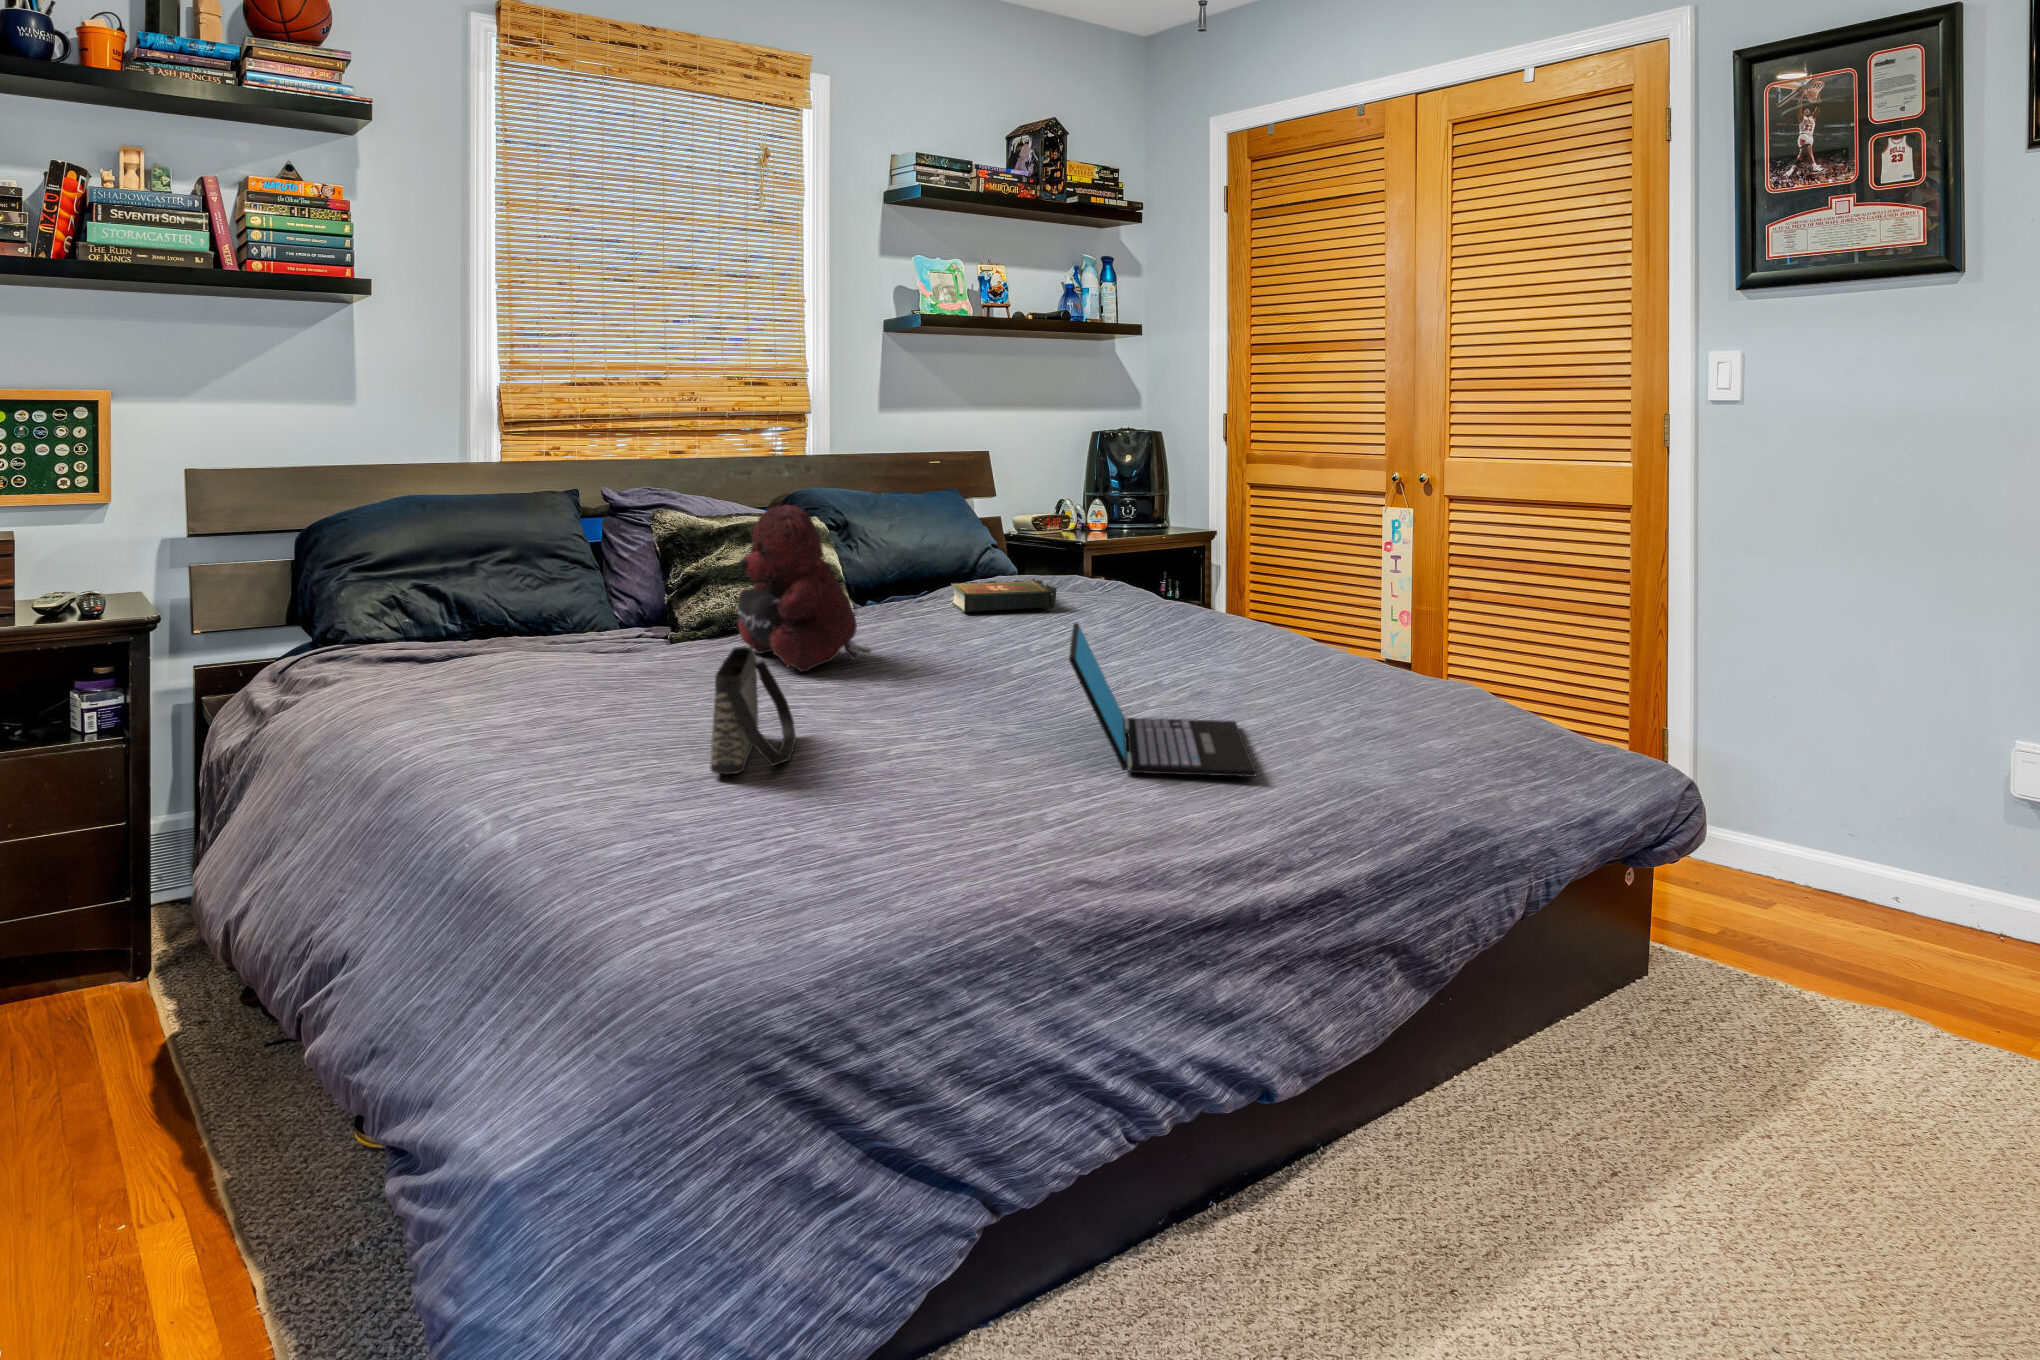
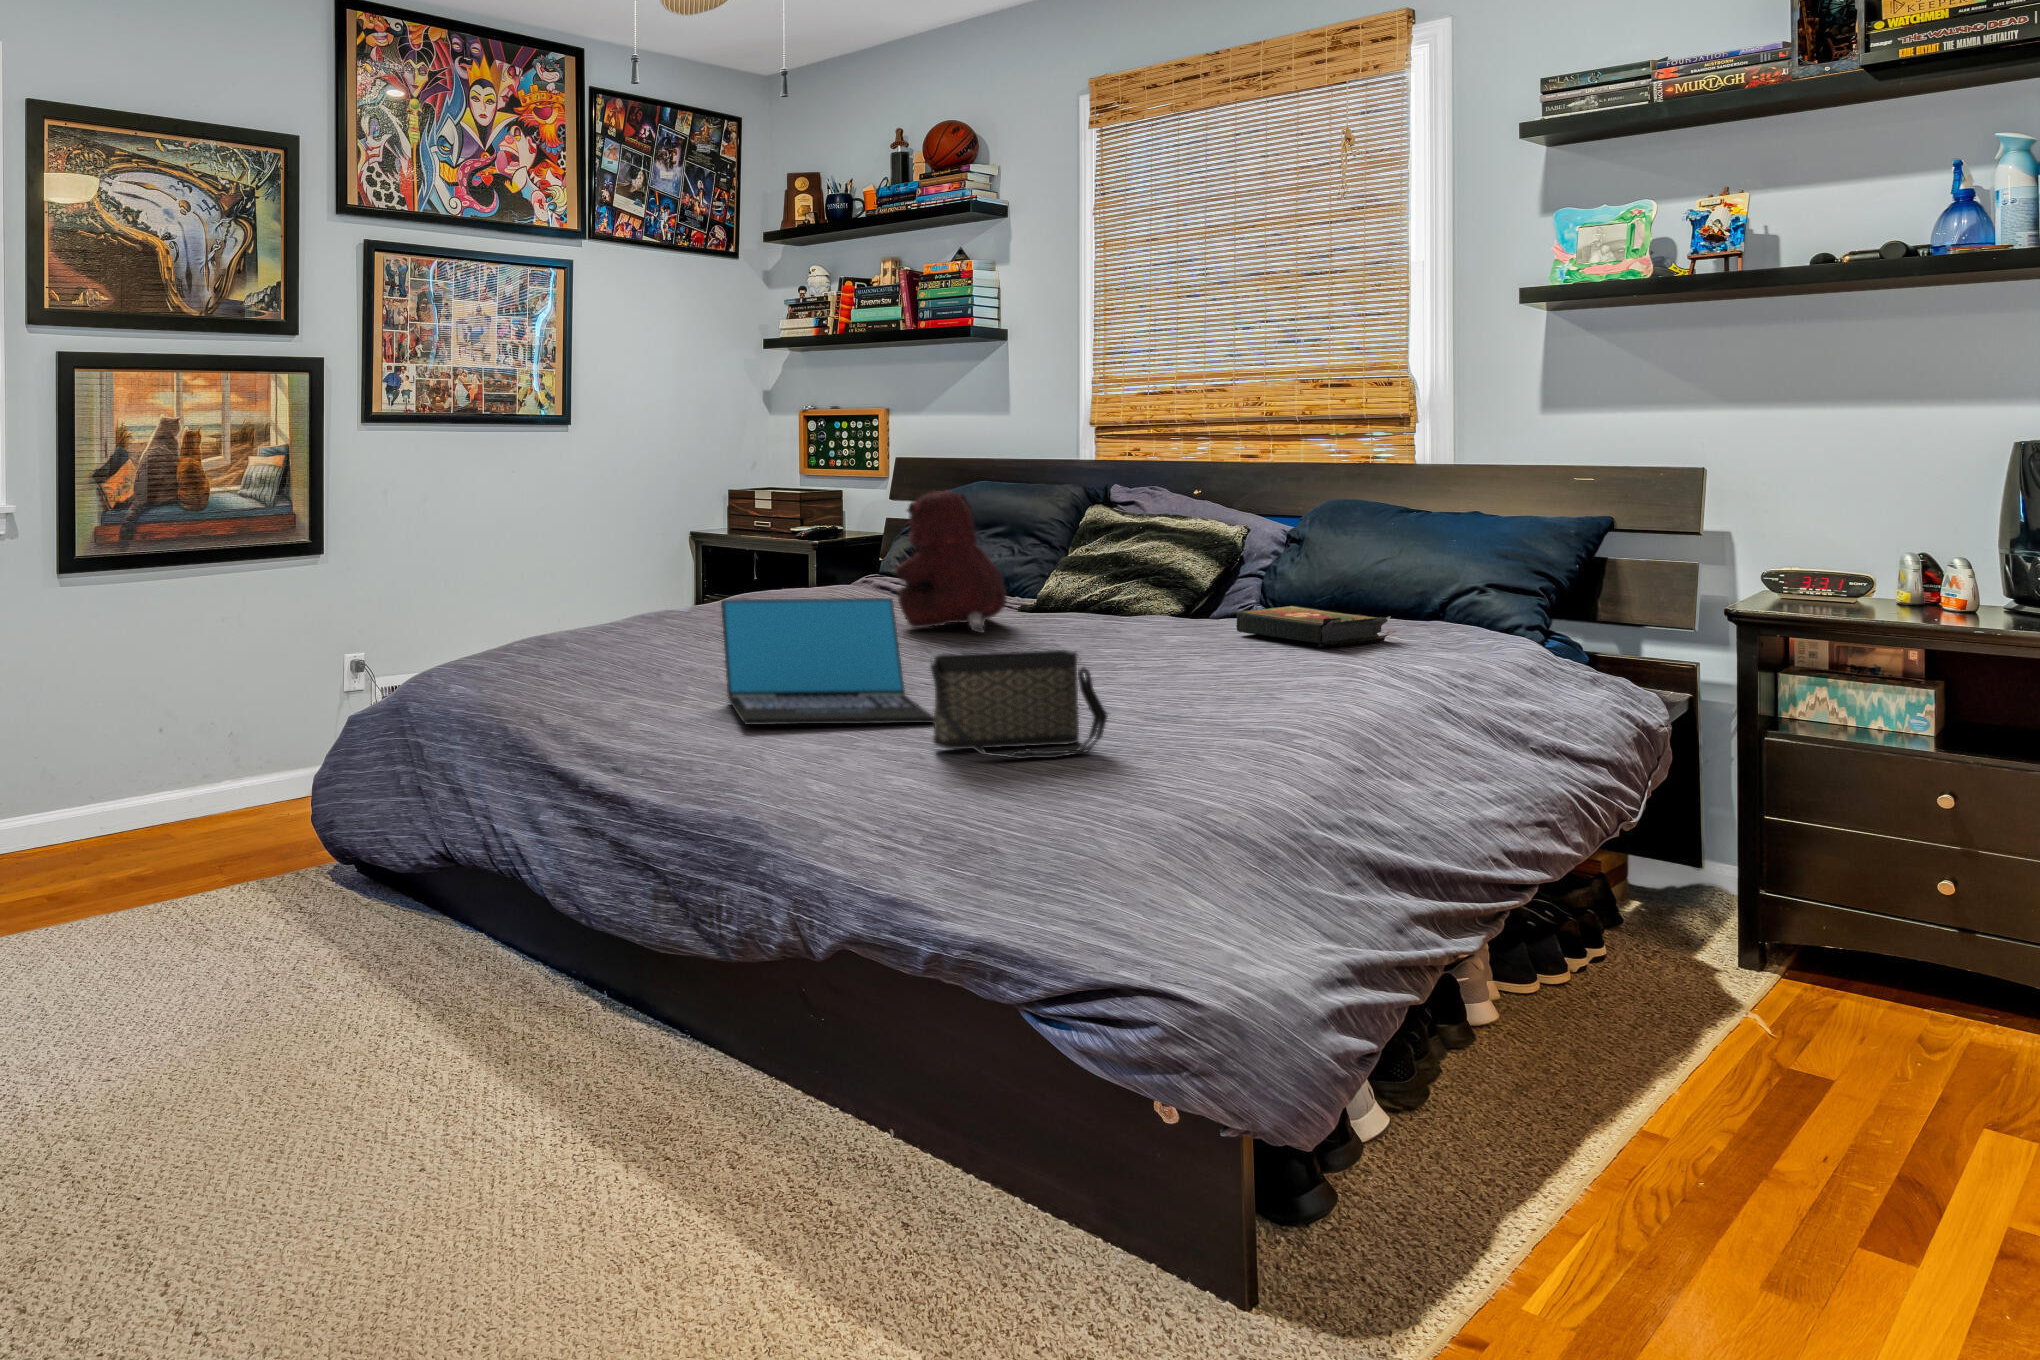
handbag: present [710,646,796,774] -> present [930,650,1108,759]

